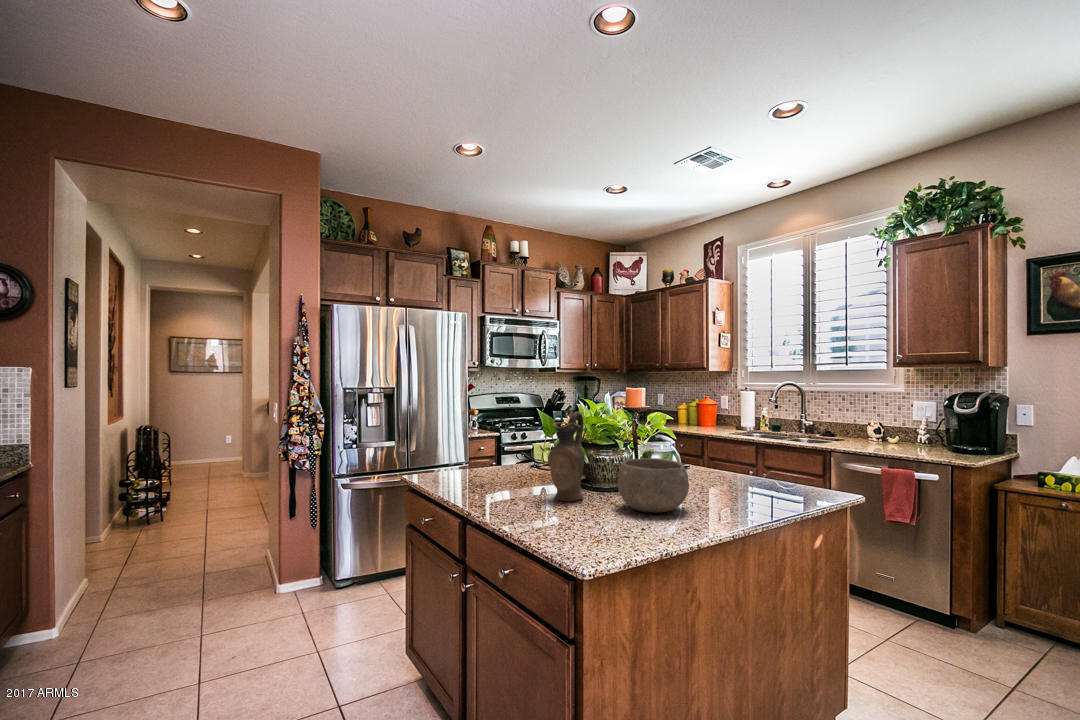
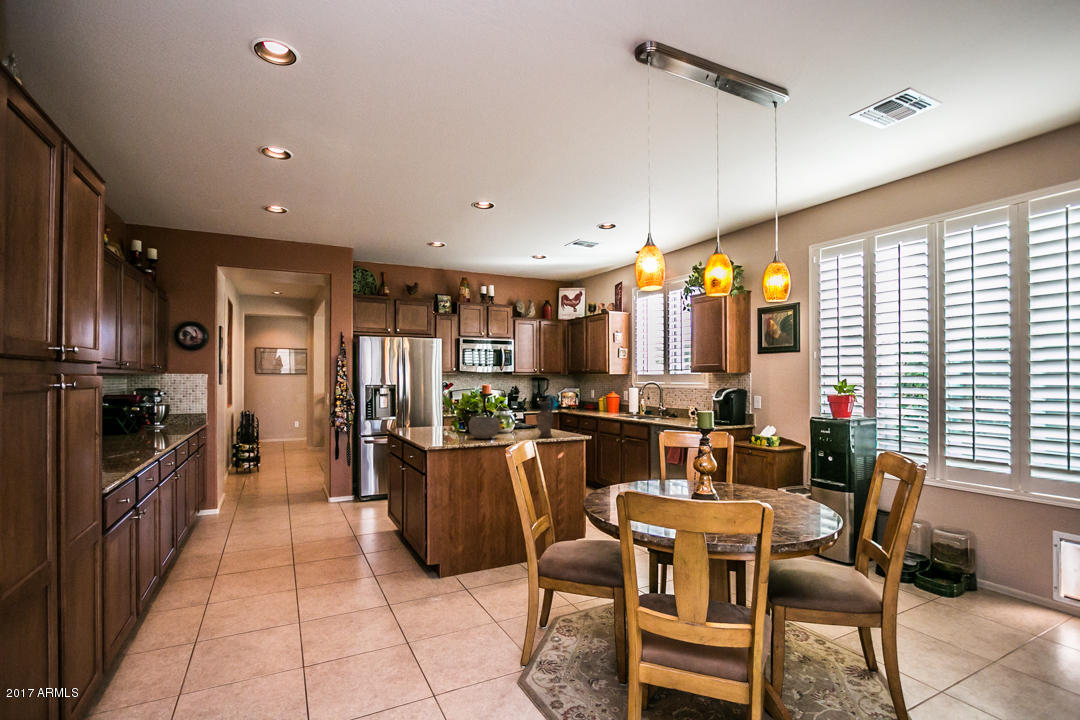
ceramic pitcher: present [548,412,585,501] -> present [536,396,554,437]

